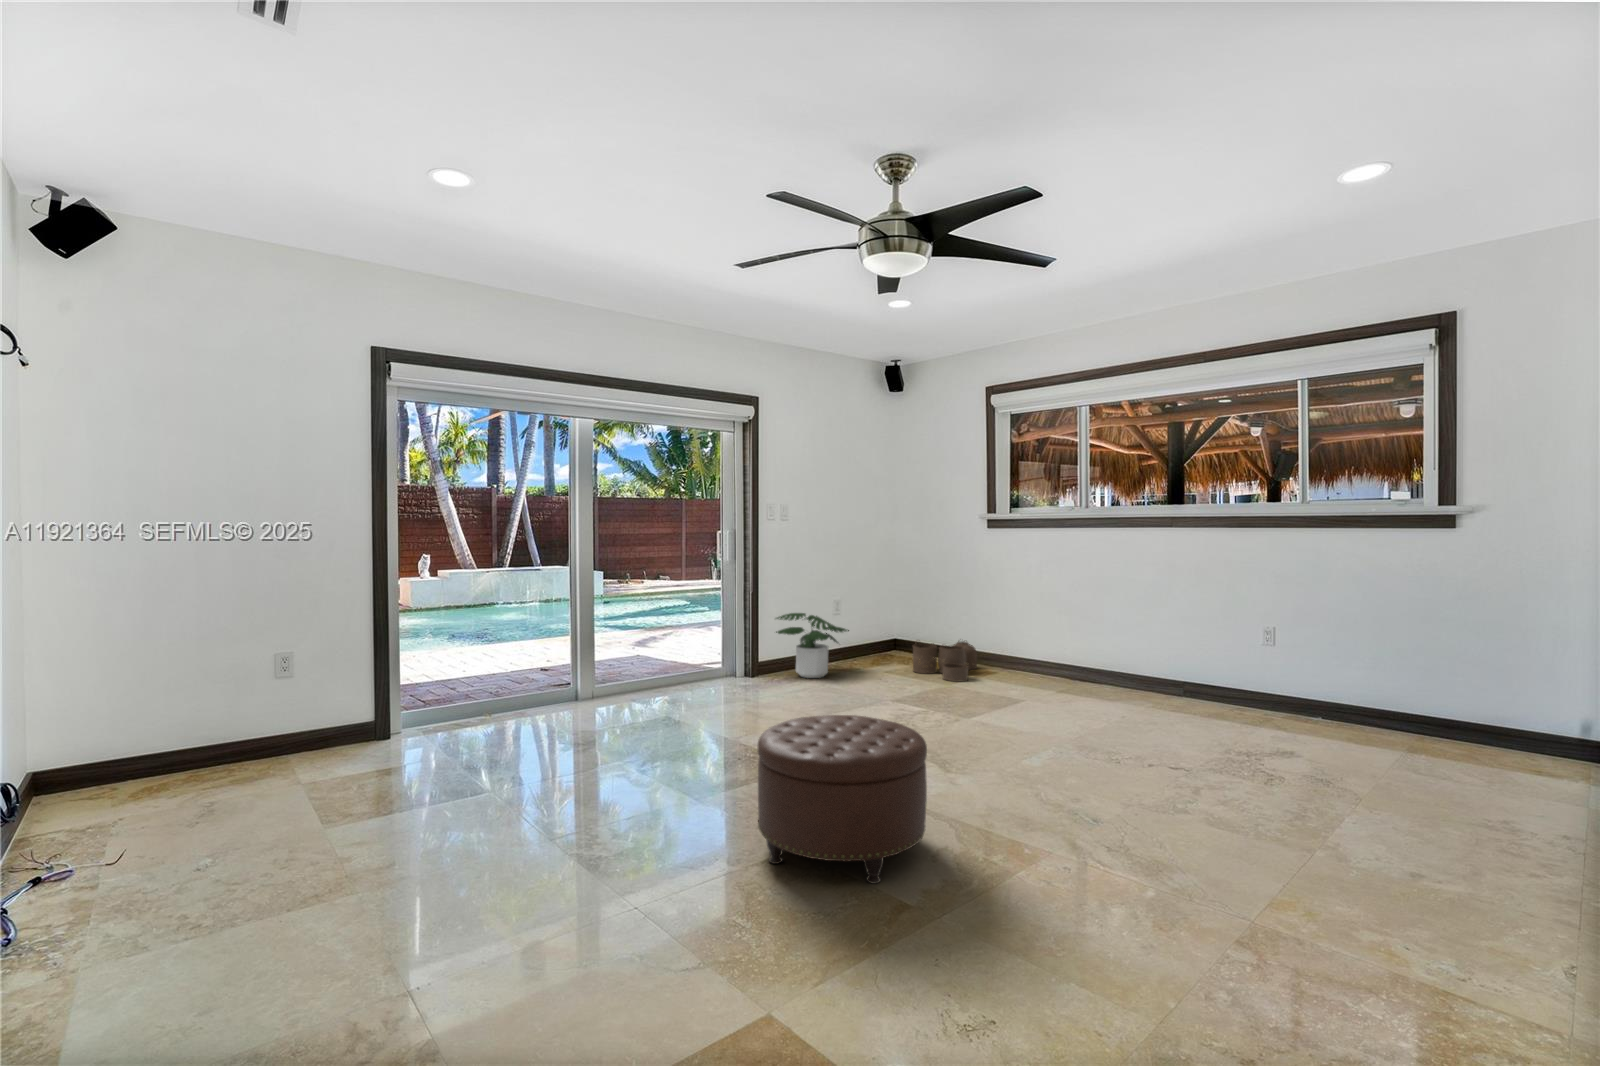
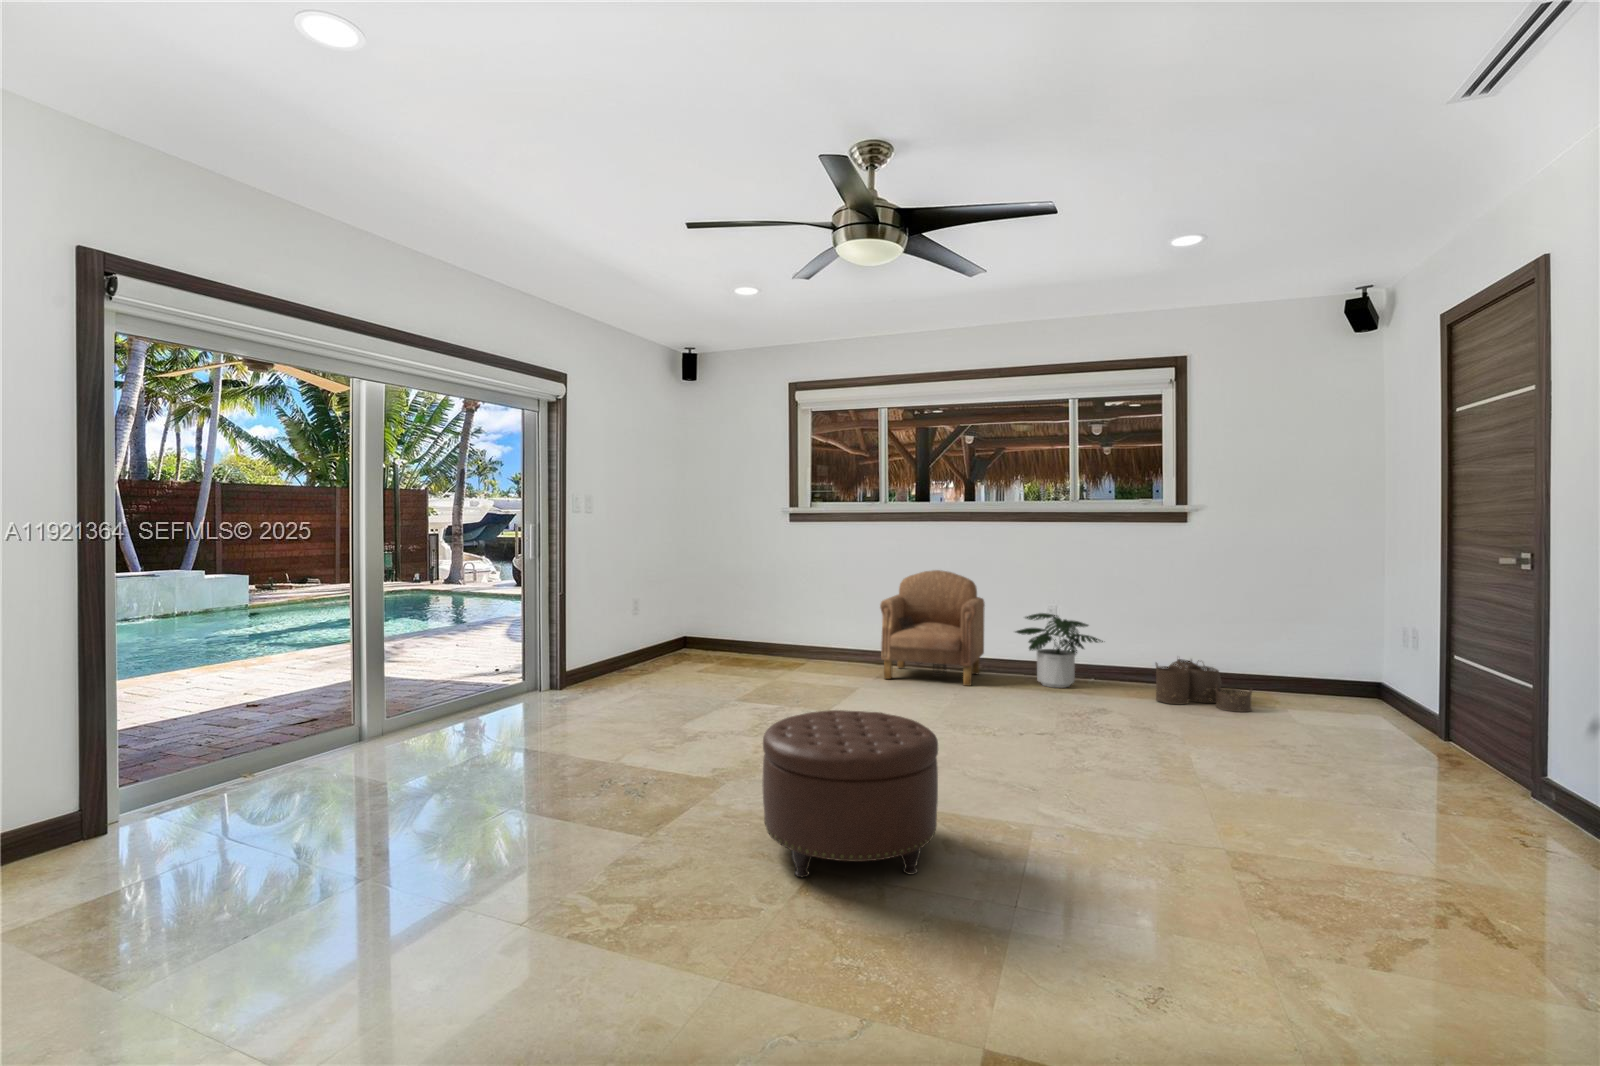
armchair: none [1059,583,1194,717] -> present [880,570,985,686]
potted plant: present [776,613,849,678] -> present [1016,613,1103,688]
woven basket: present [913,641,977,682] -> present [1156,659,1252,712]

